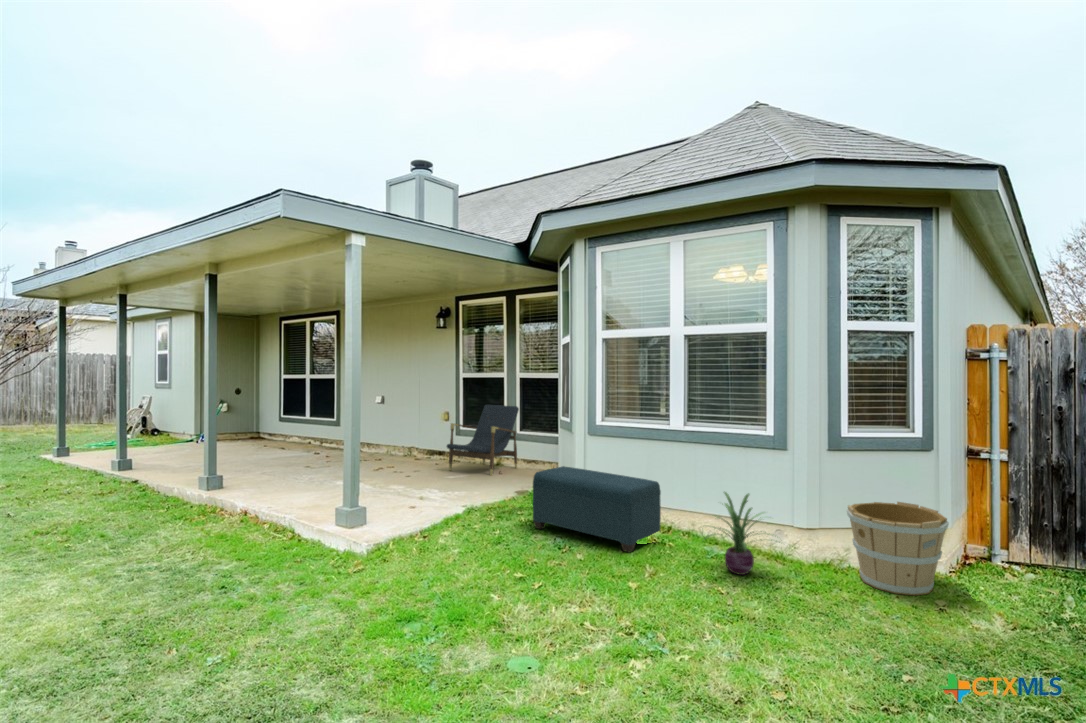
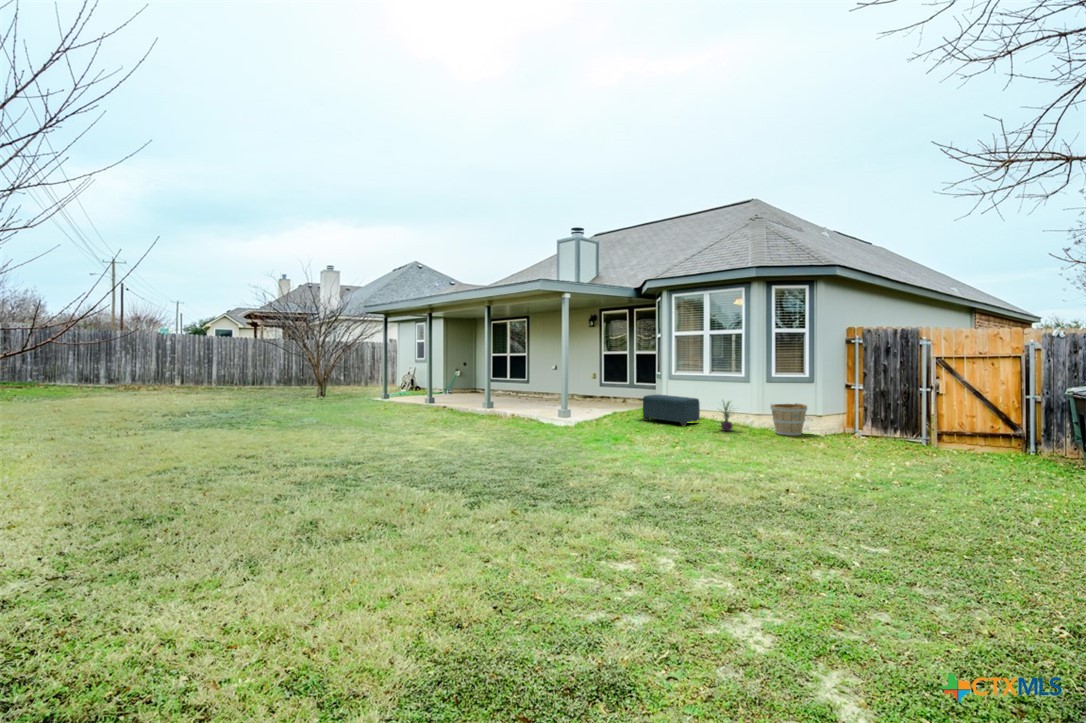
lounge chair: present [447,405,519,476] -> none [597,369,636,406]

